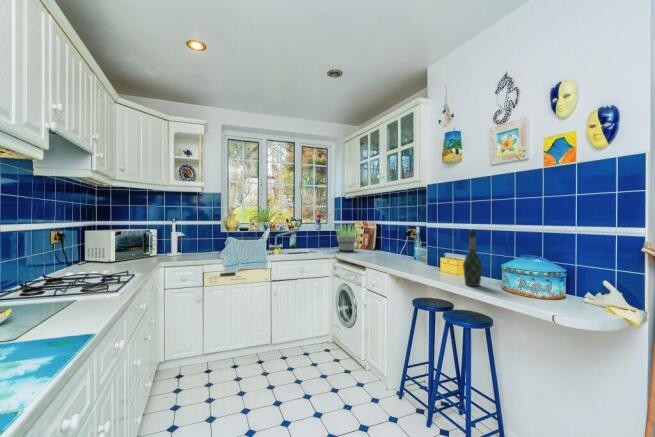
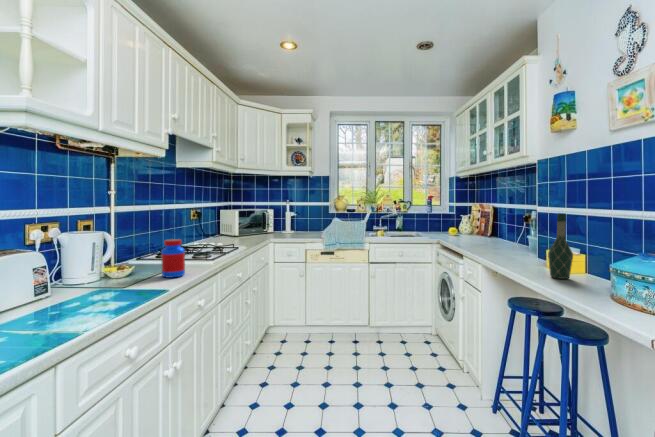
potted plant: present [336,225,357,251] -> none [438,206,475,236]
jar: none [26,275,68,336] -> present [161,239,185,278]

